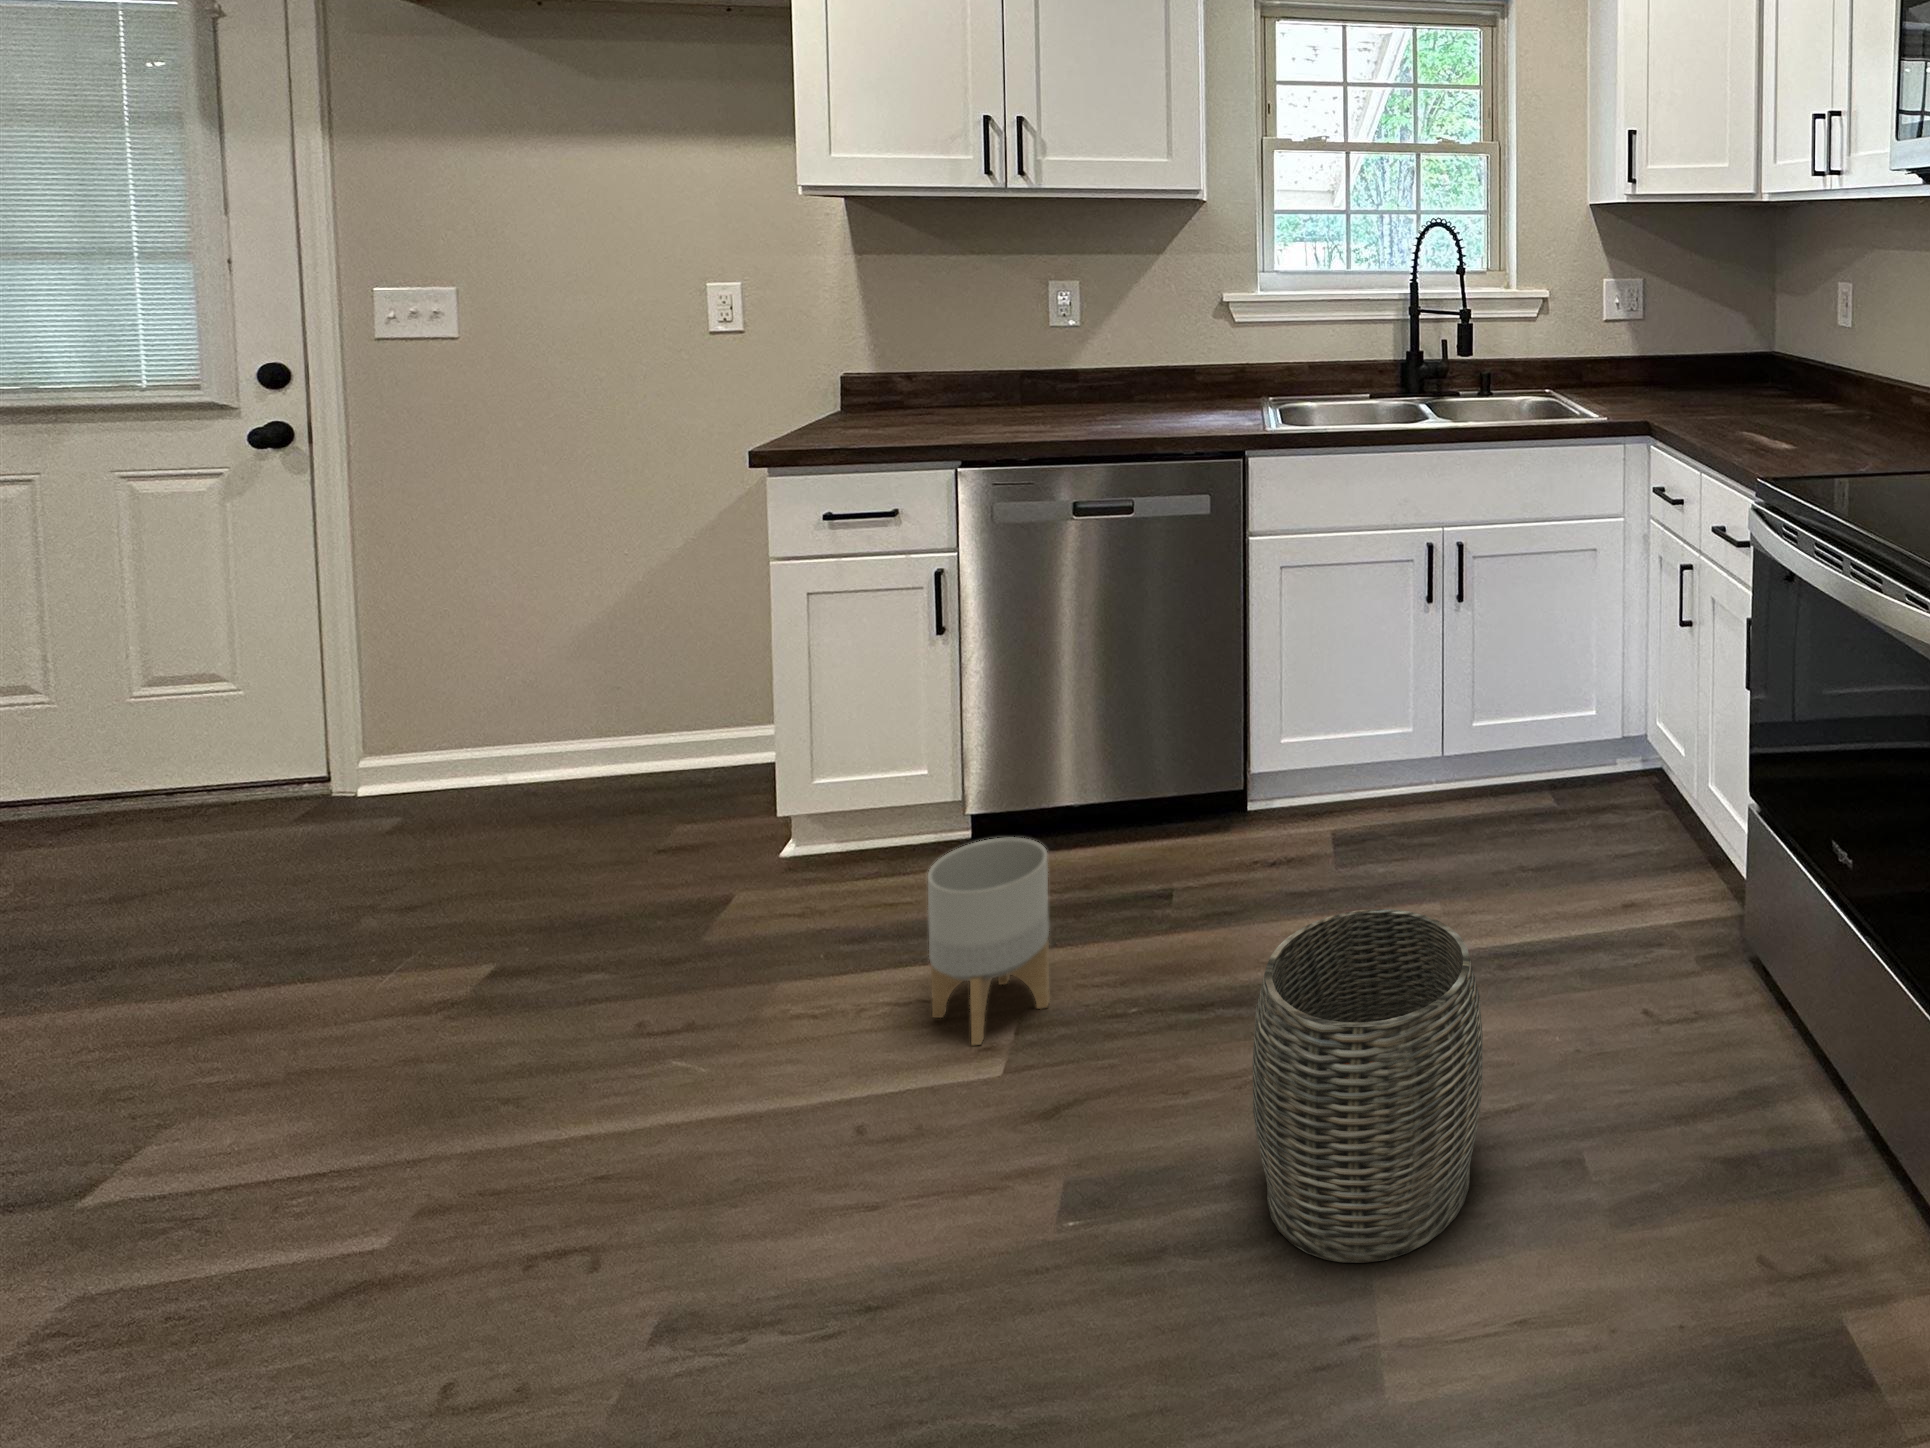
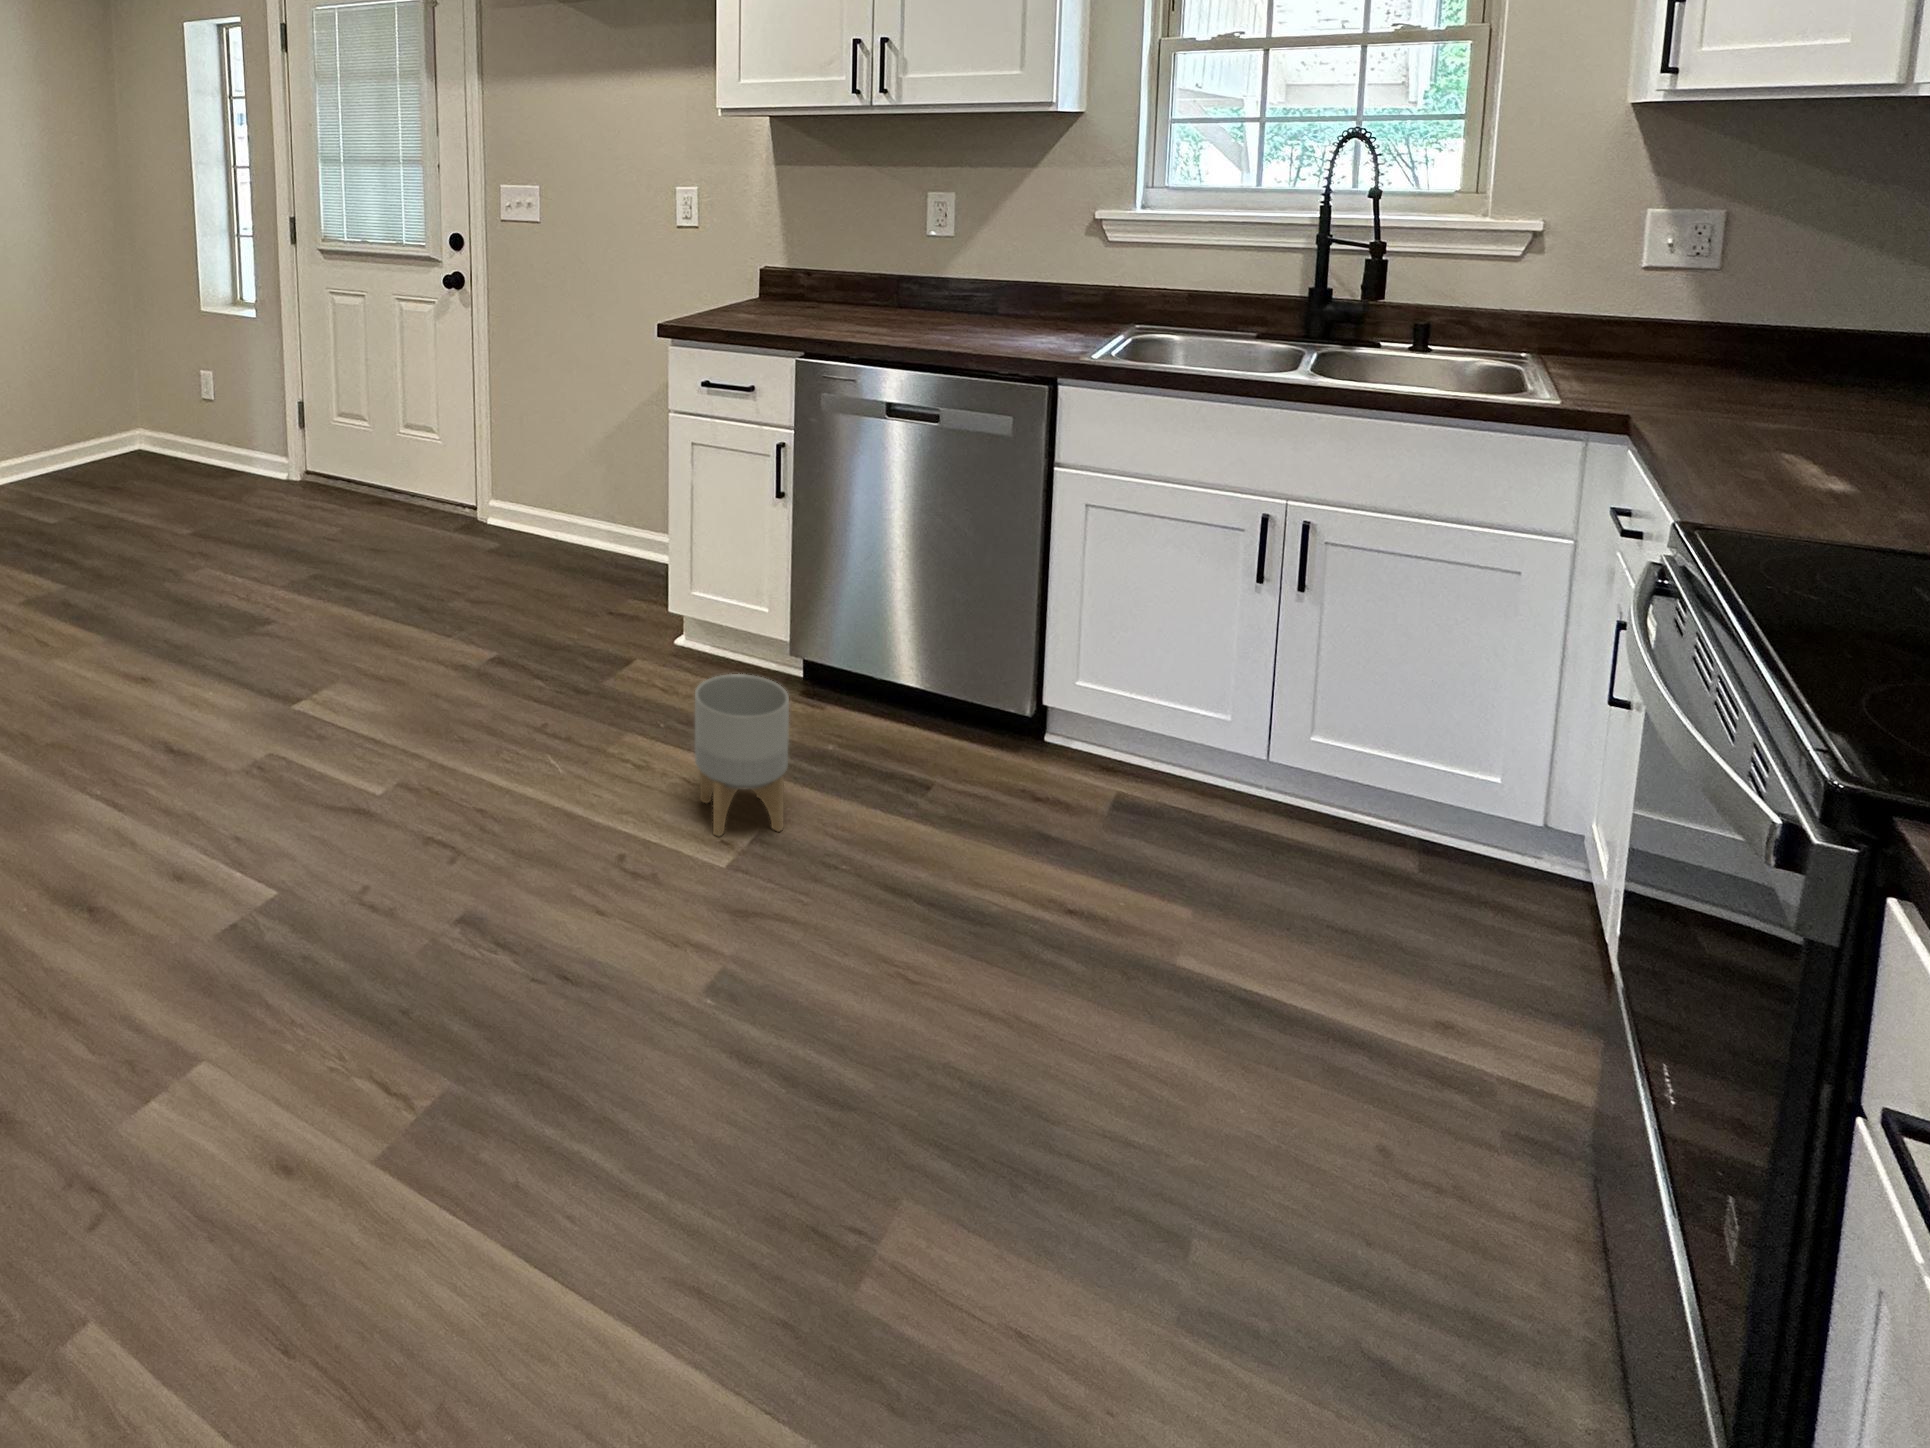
woven basket: present [1253,909,1483,1263] -> none [835,854,1076,1212]

